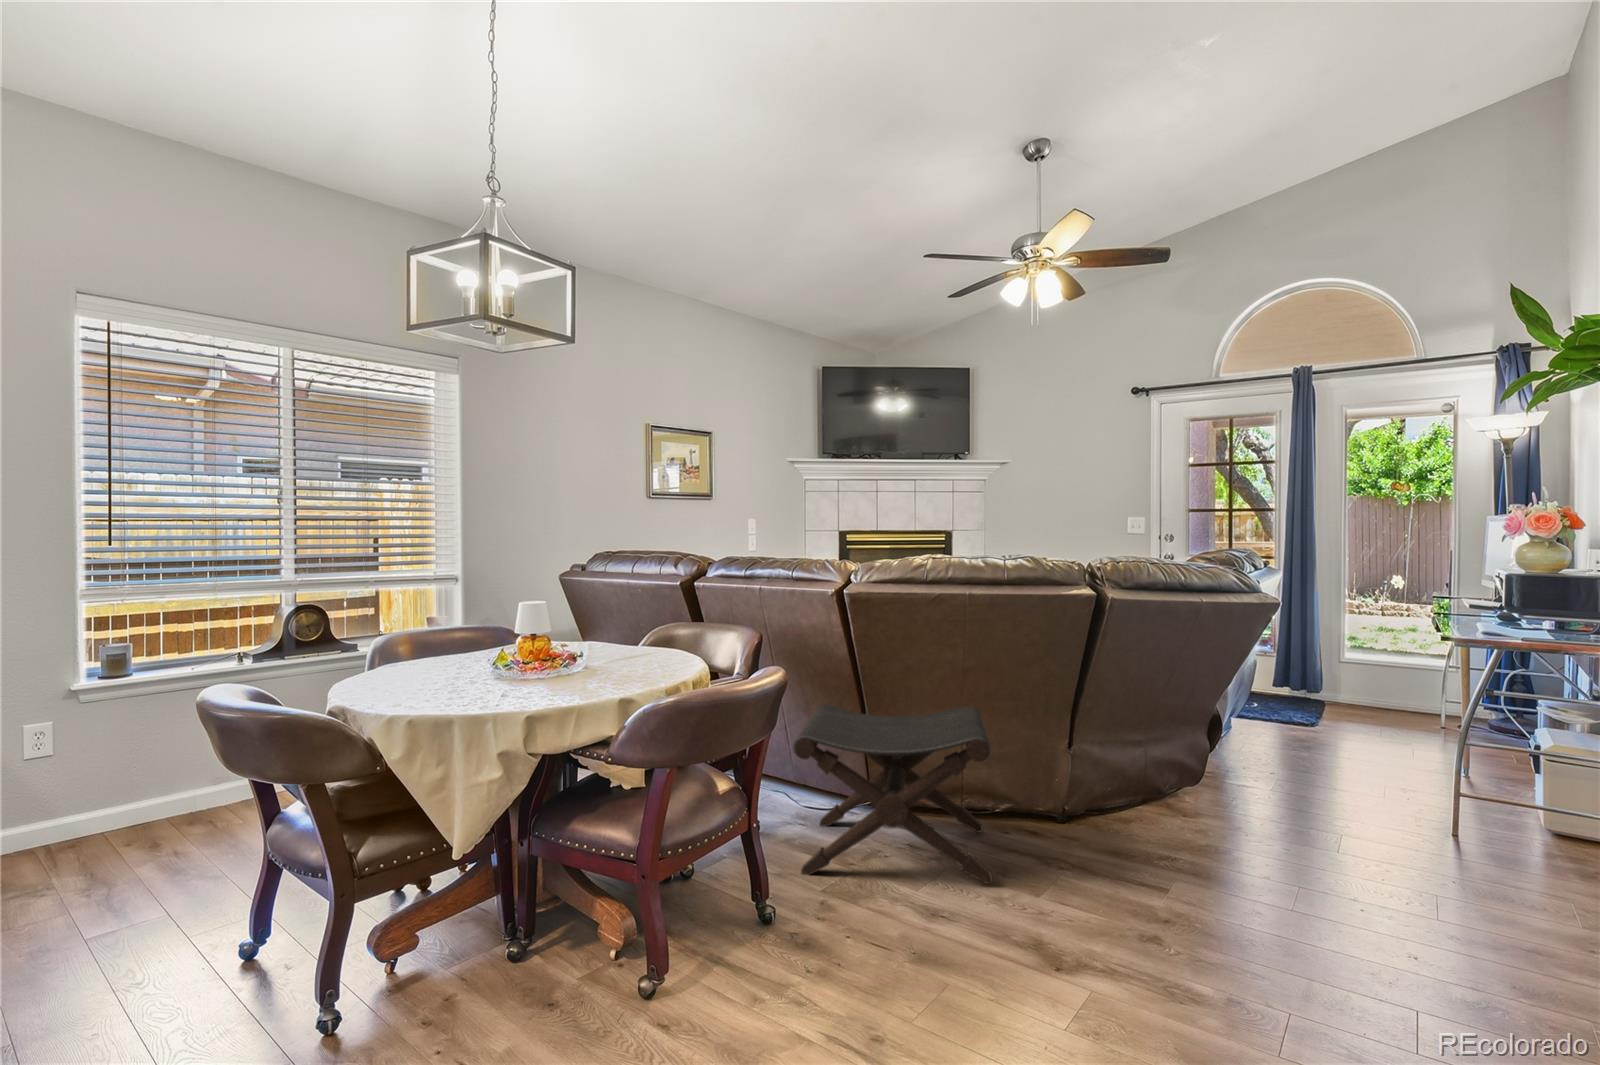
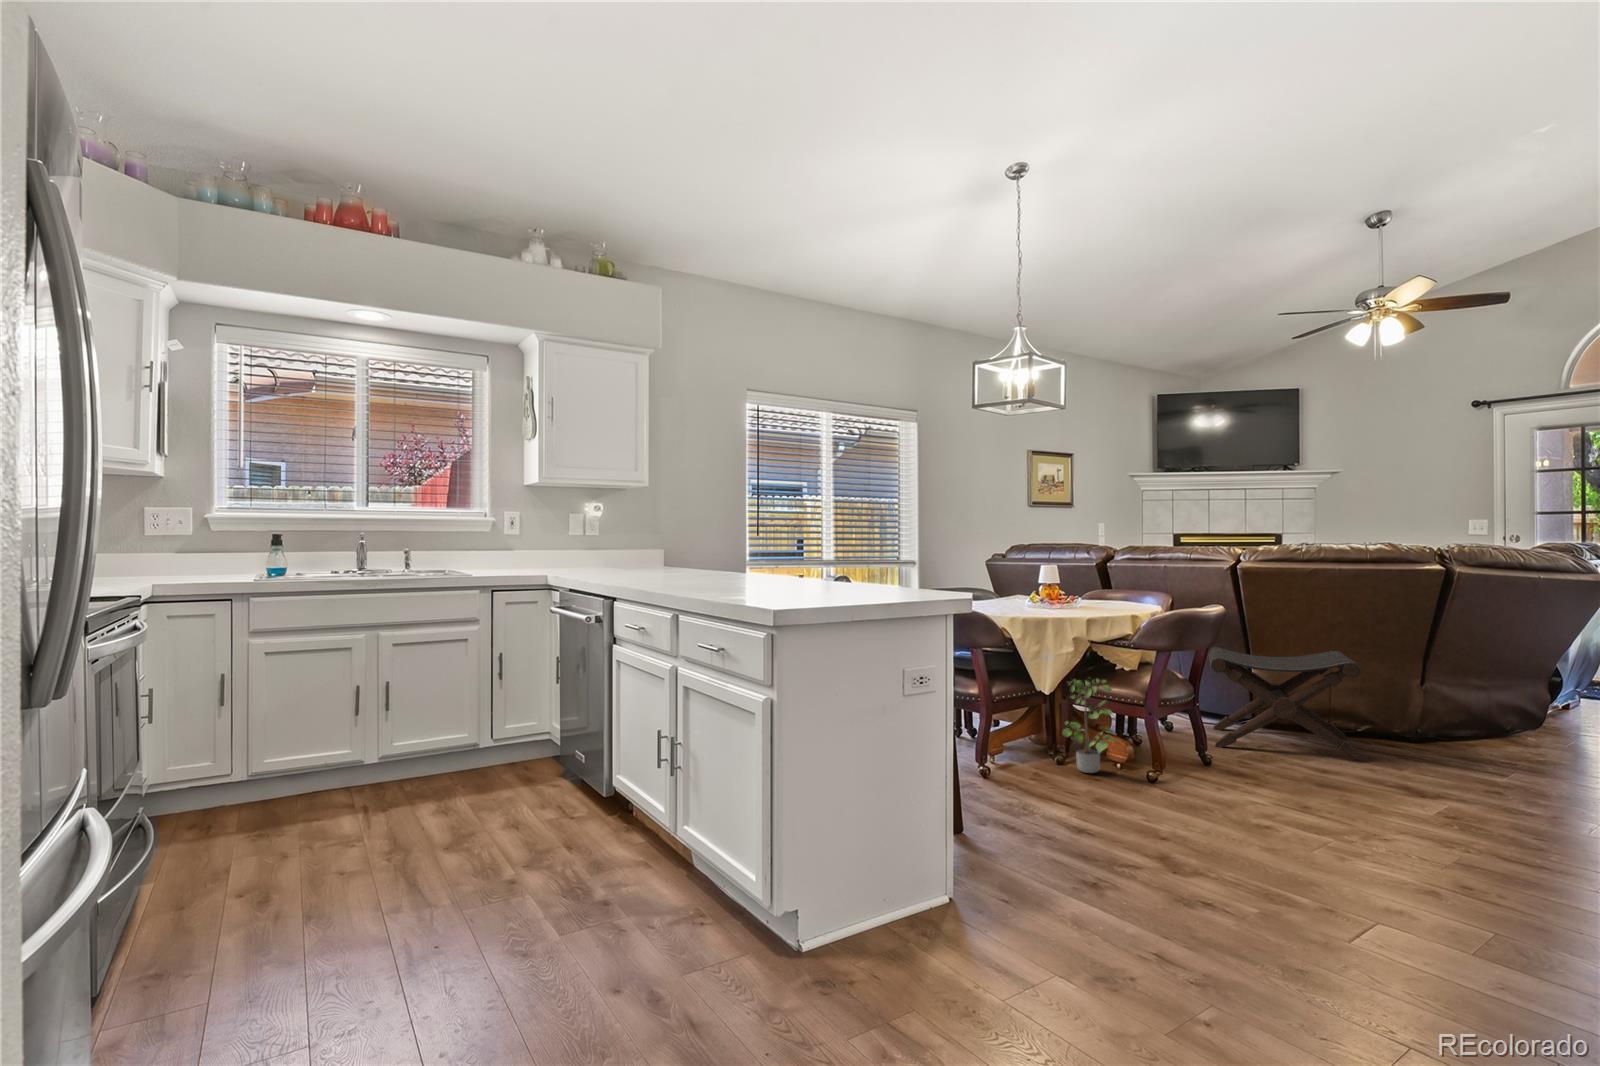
potted plant: none [486,819,586,1005] -> present [1063,679,1118,773]

